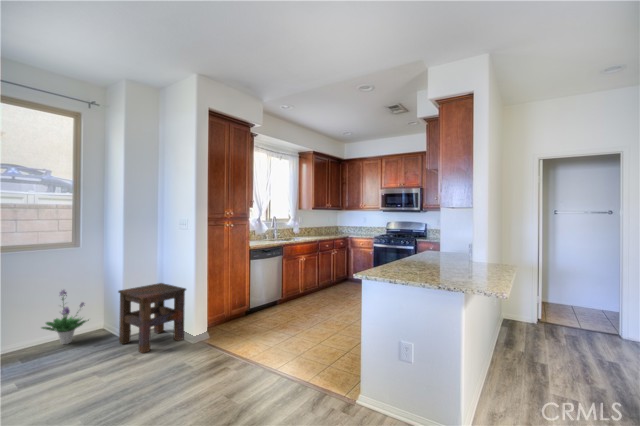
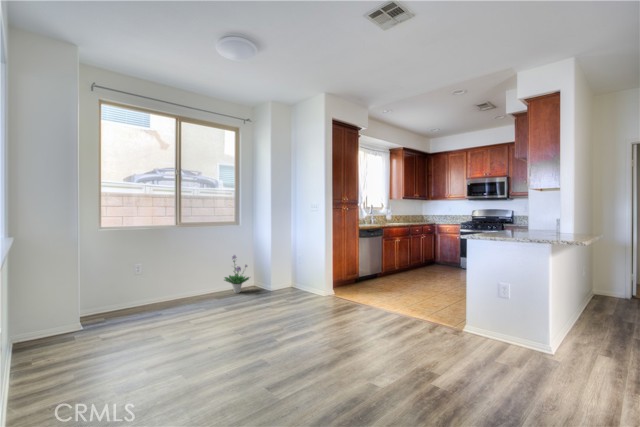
side table: present [118,283,186,353] -> none [272,253,318,300]

